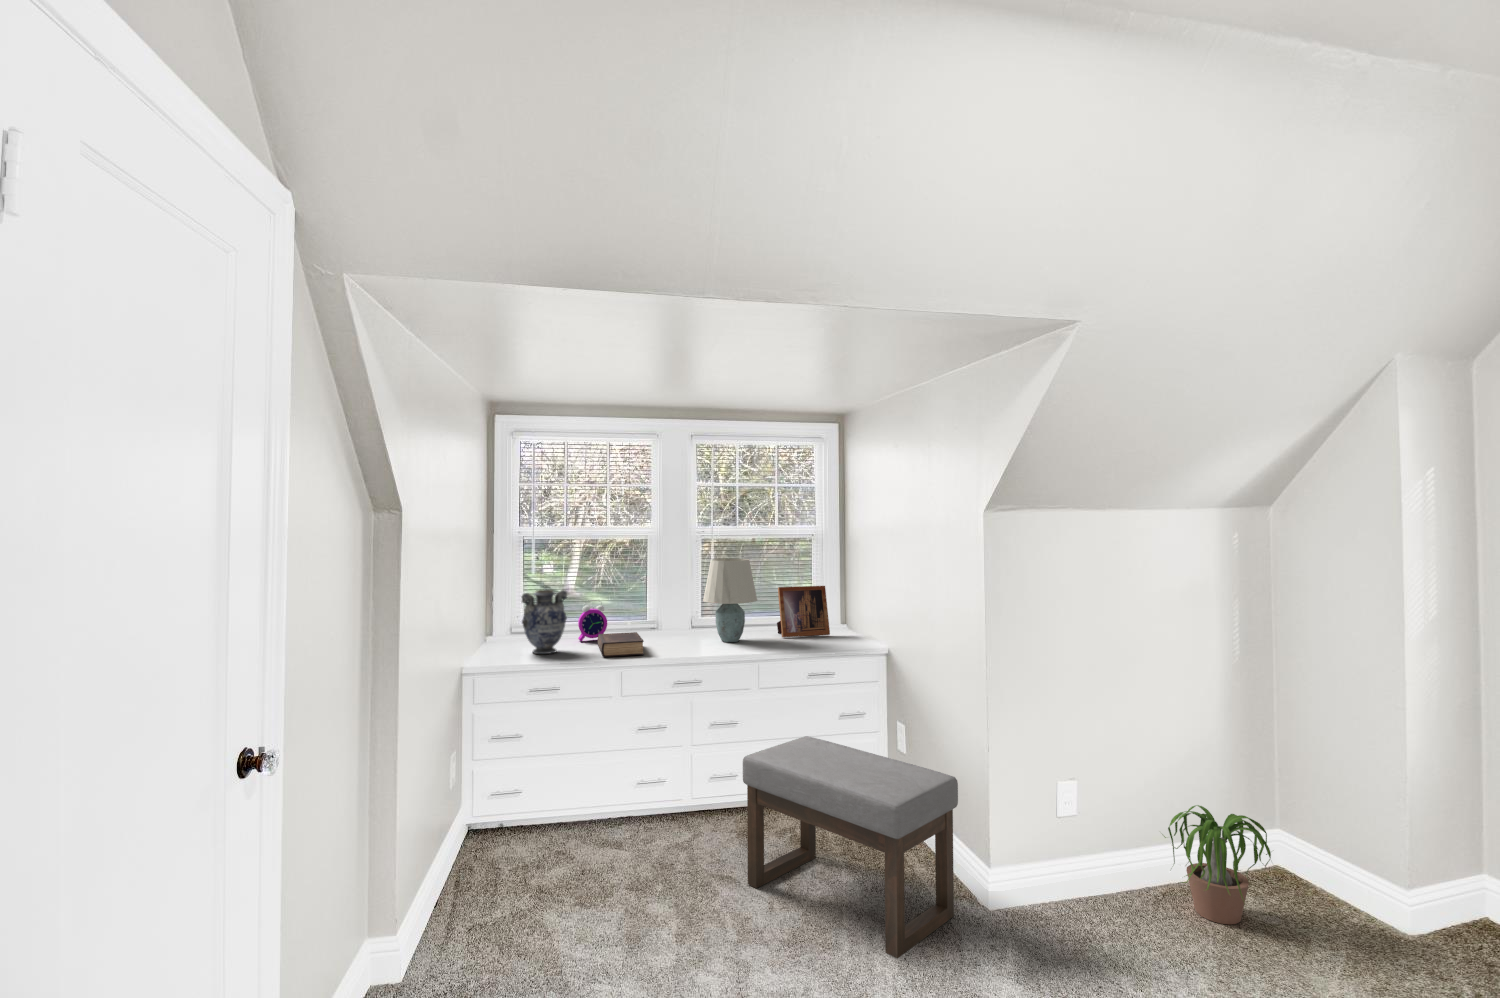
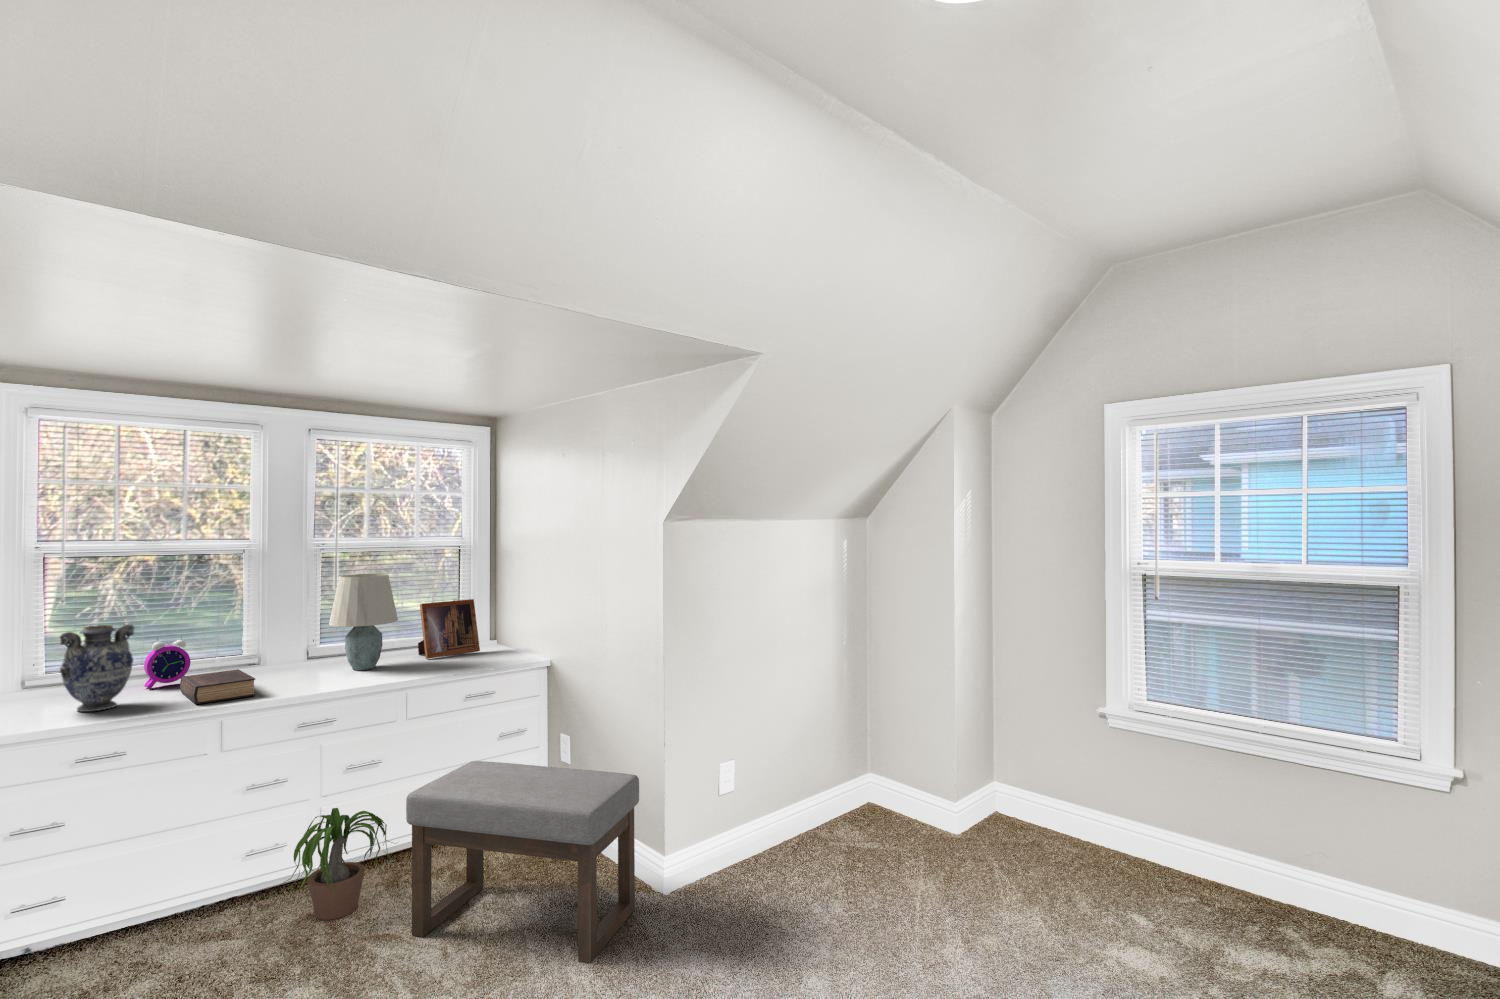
potted plant: present [1164,805,1271,924] -> present [283,808,390,920]

